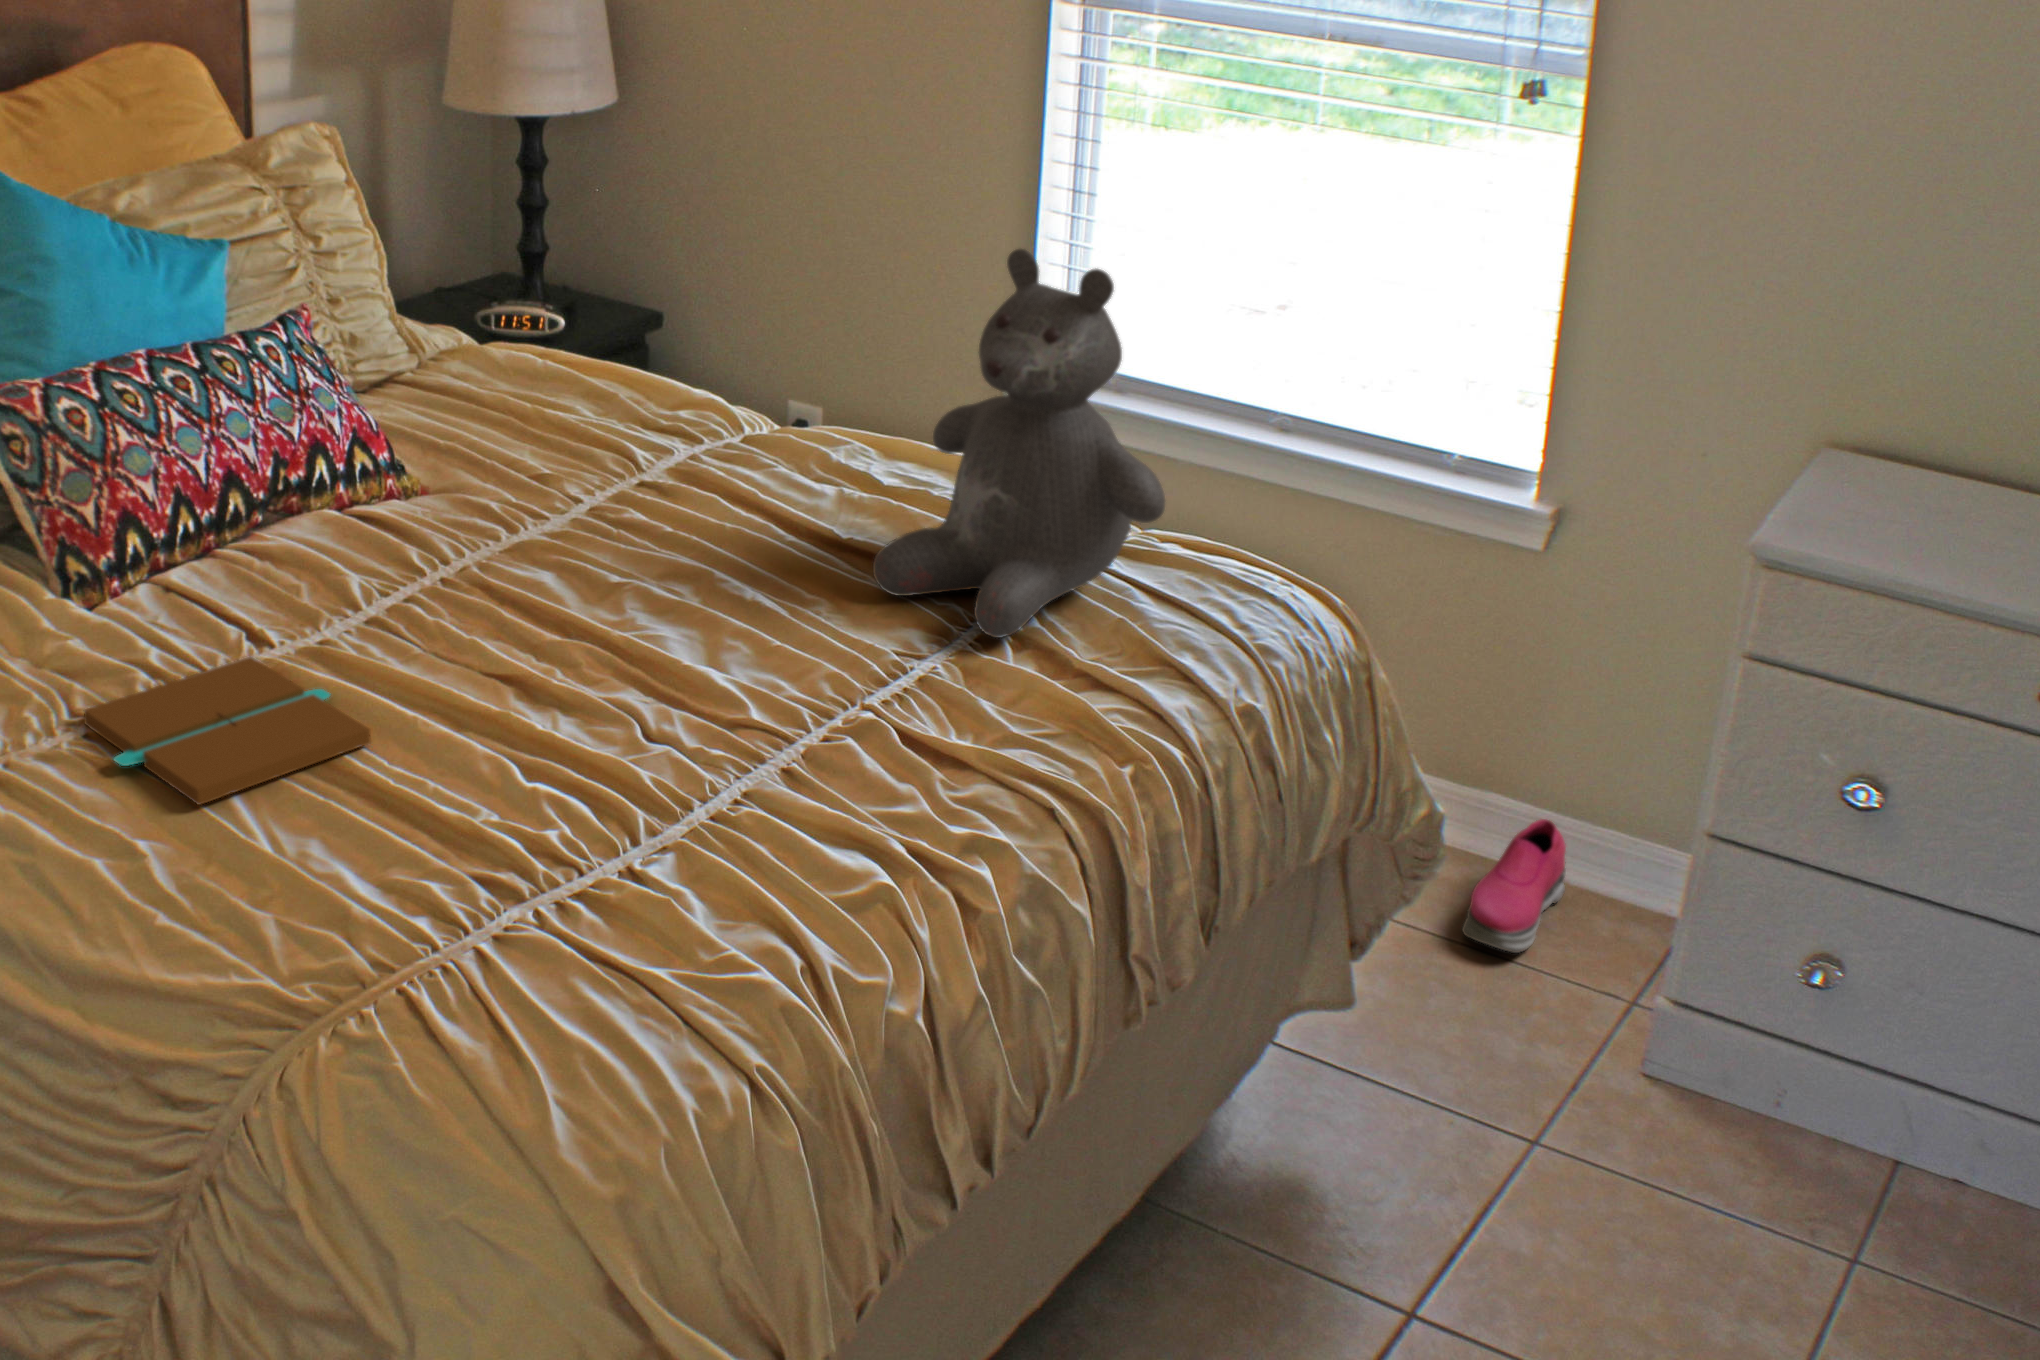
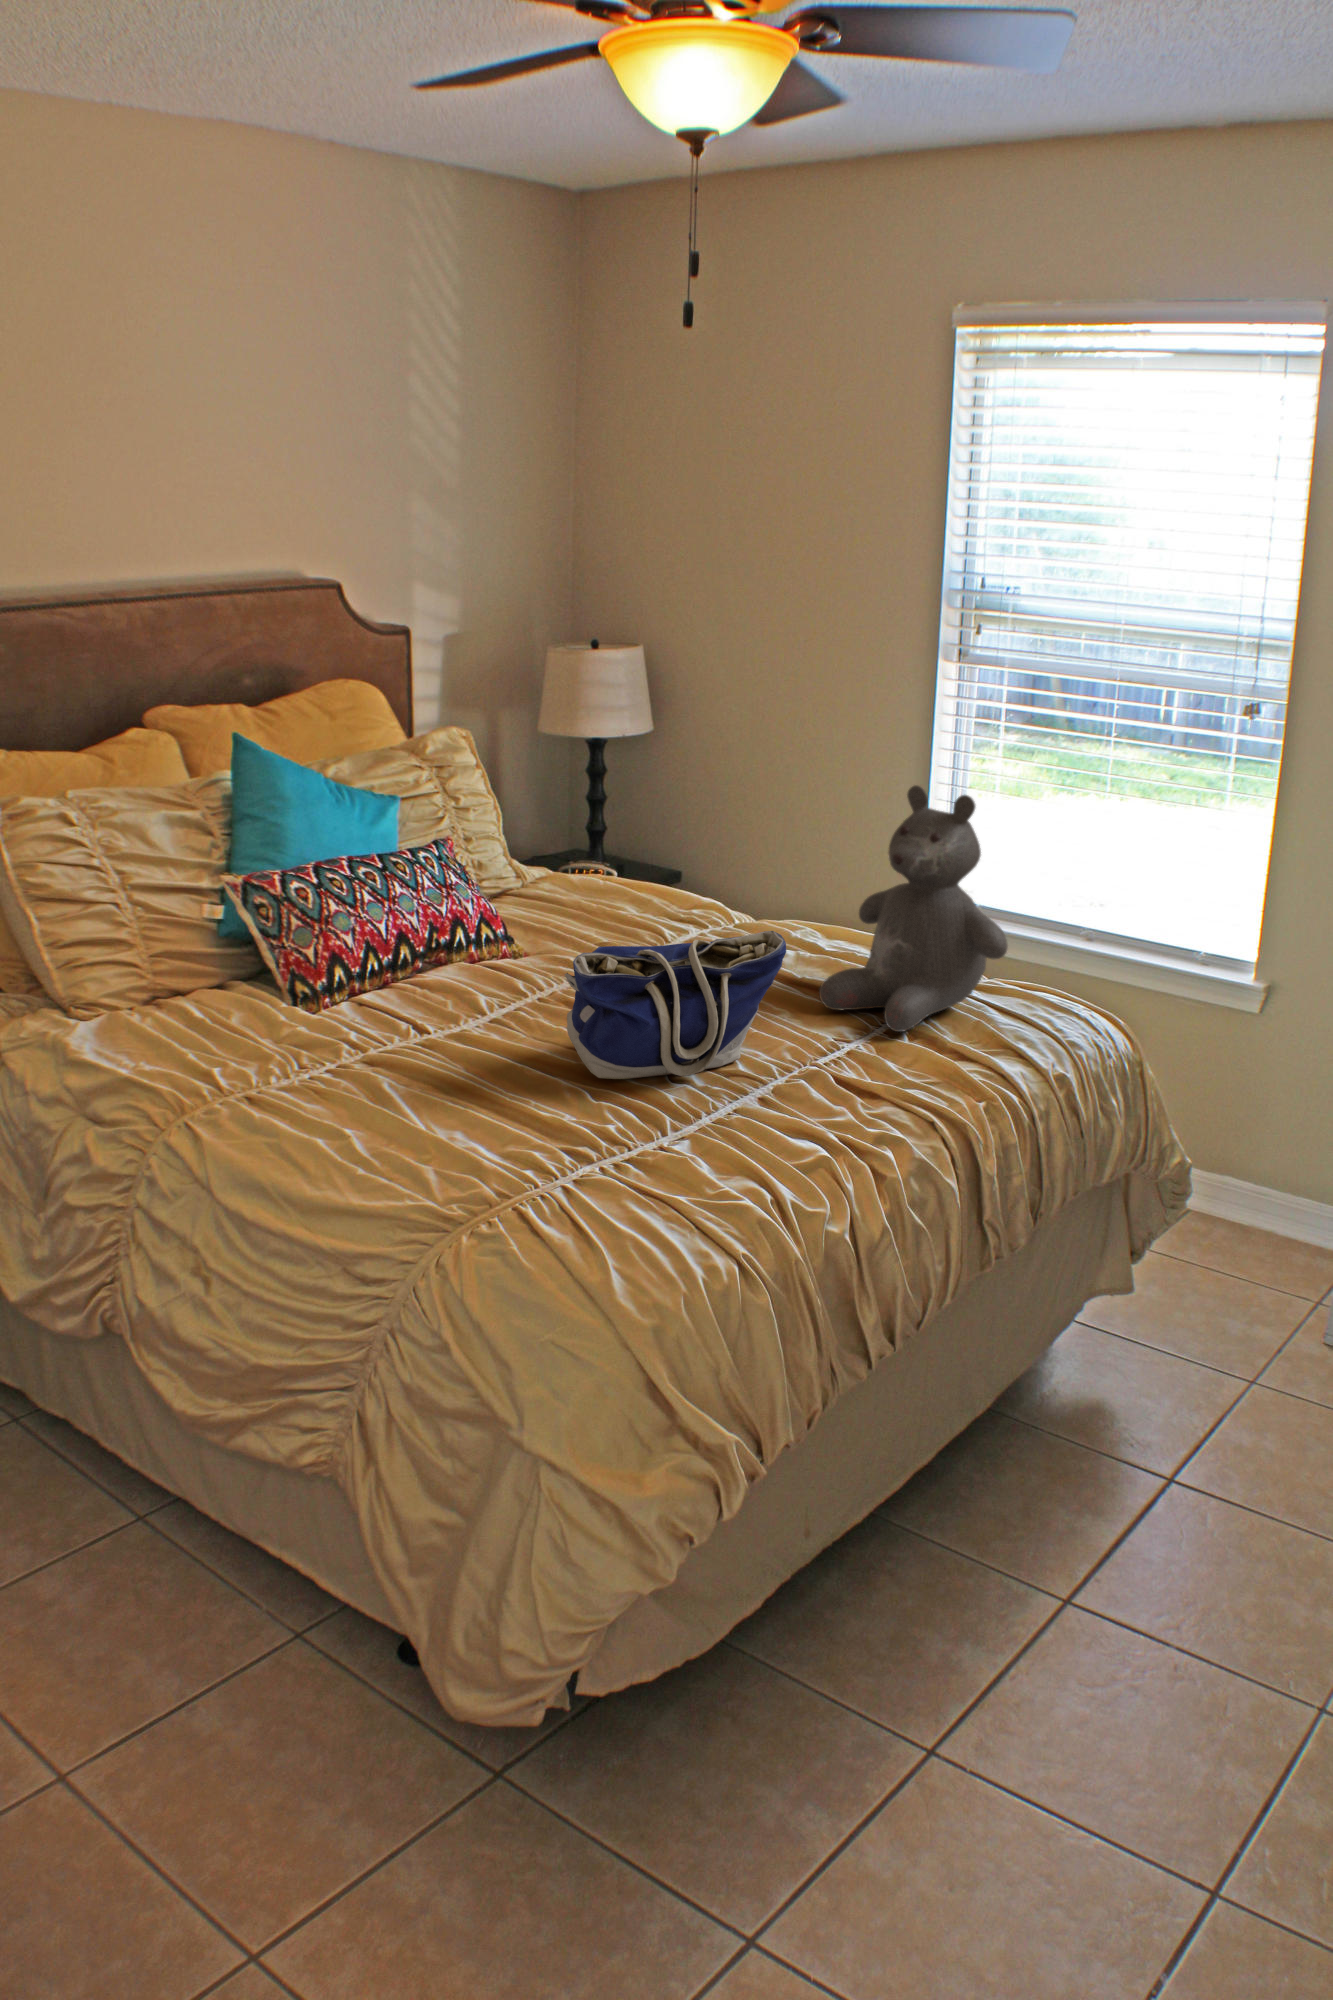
tote bag: none [477,502,822,736] -> present [565,931,786,1079]
book: present [83,657,371,805] -> none [309,1035,495,1112]
shoe: present [1462,819,1566,953] -> none [1201,1187,1269,1268]

